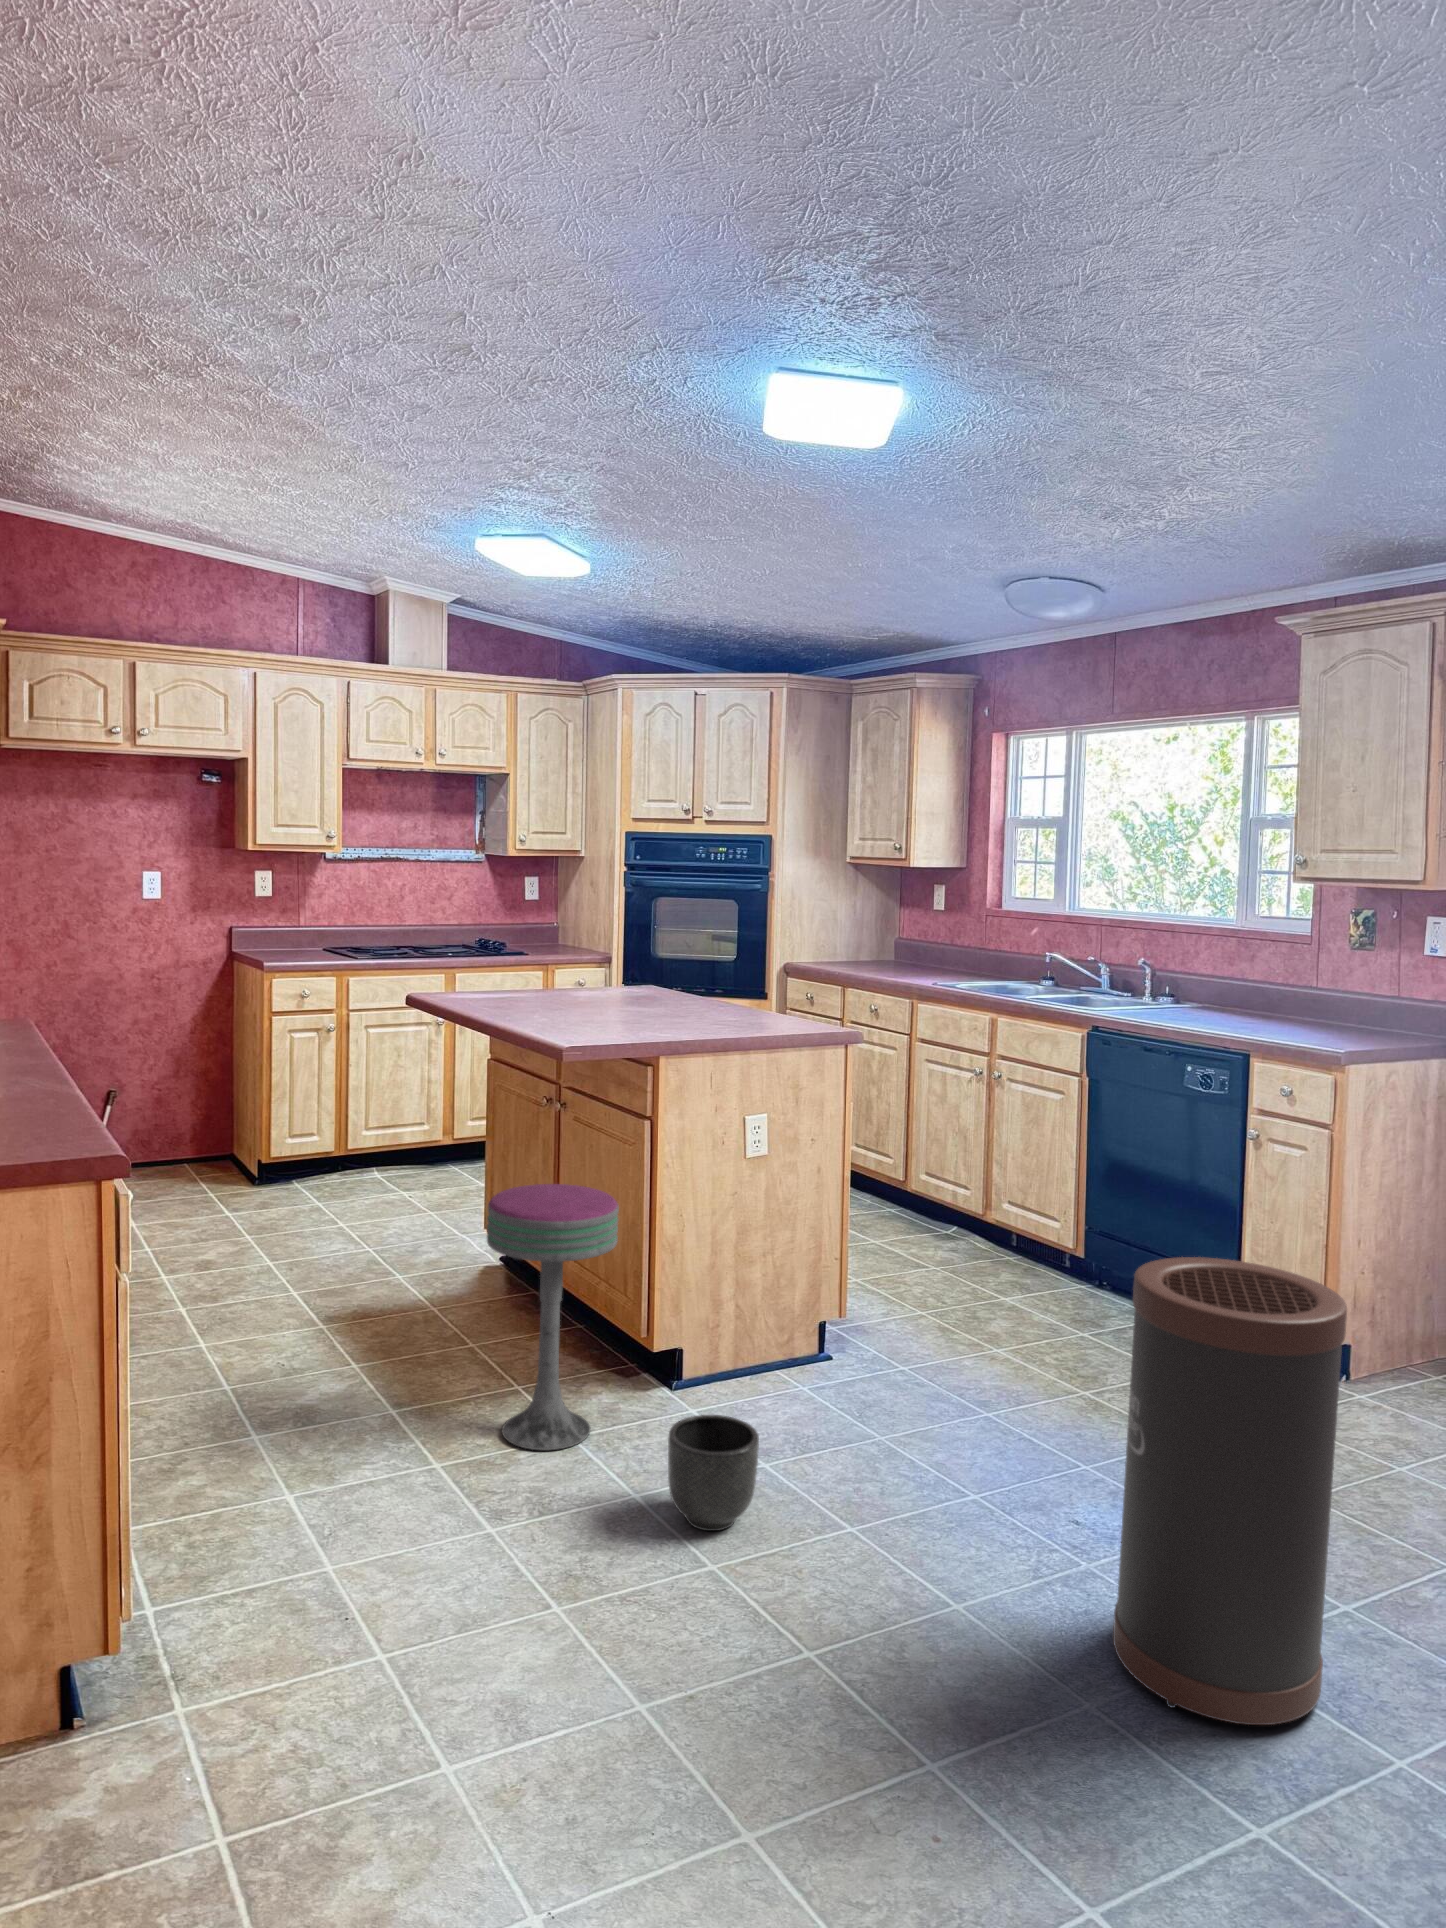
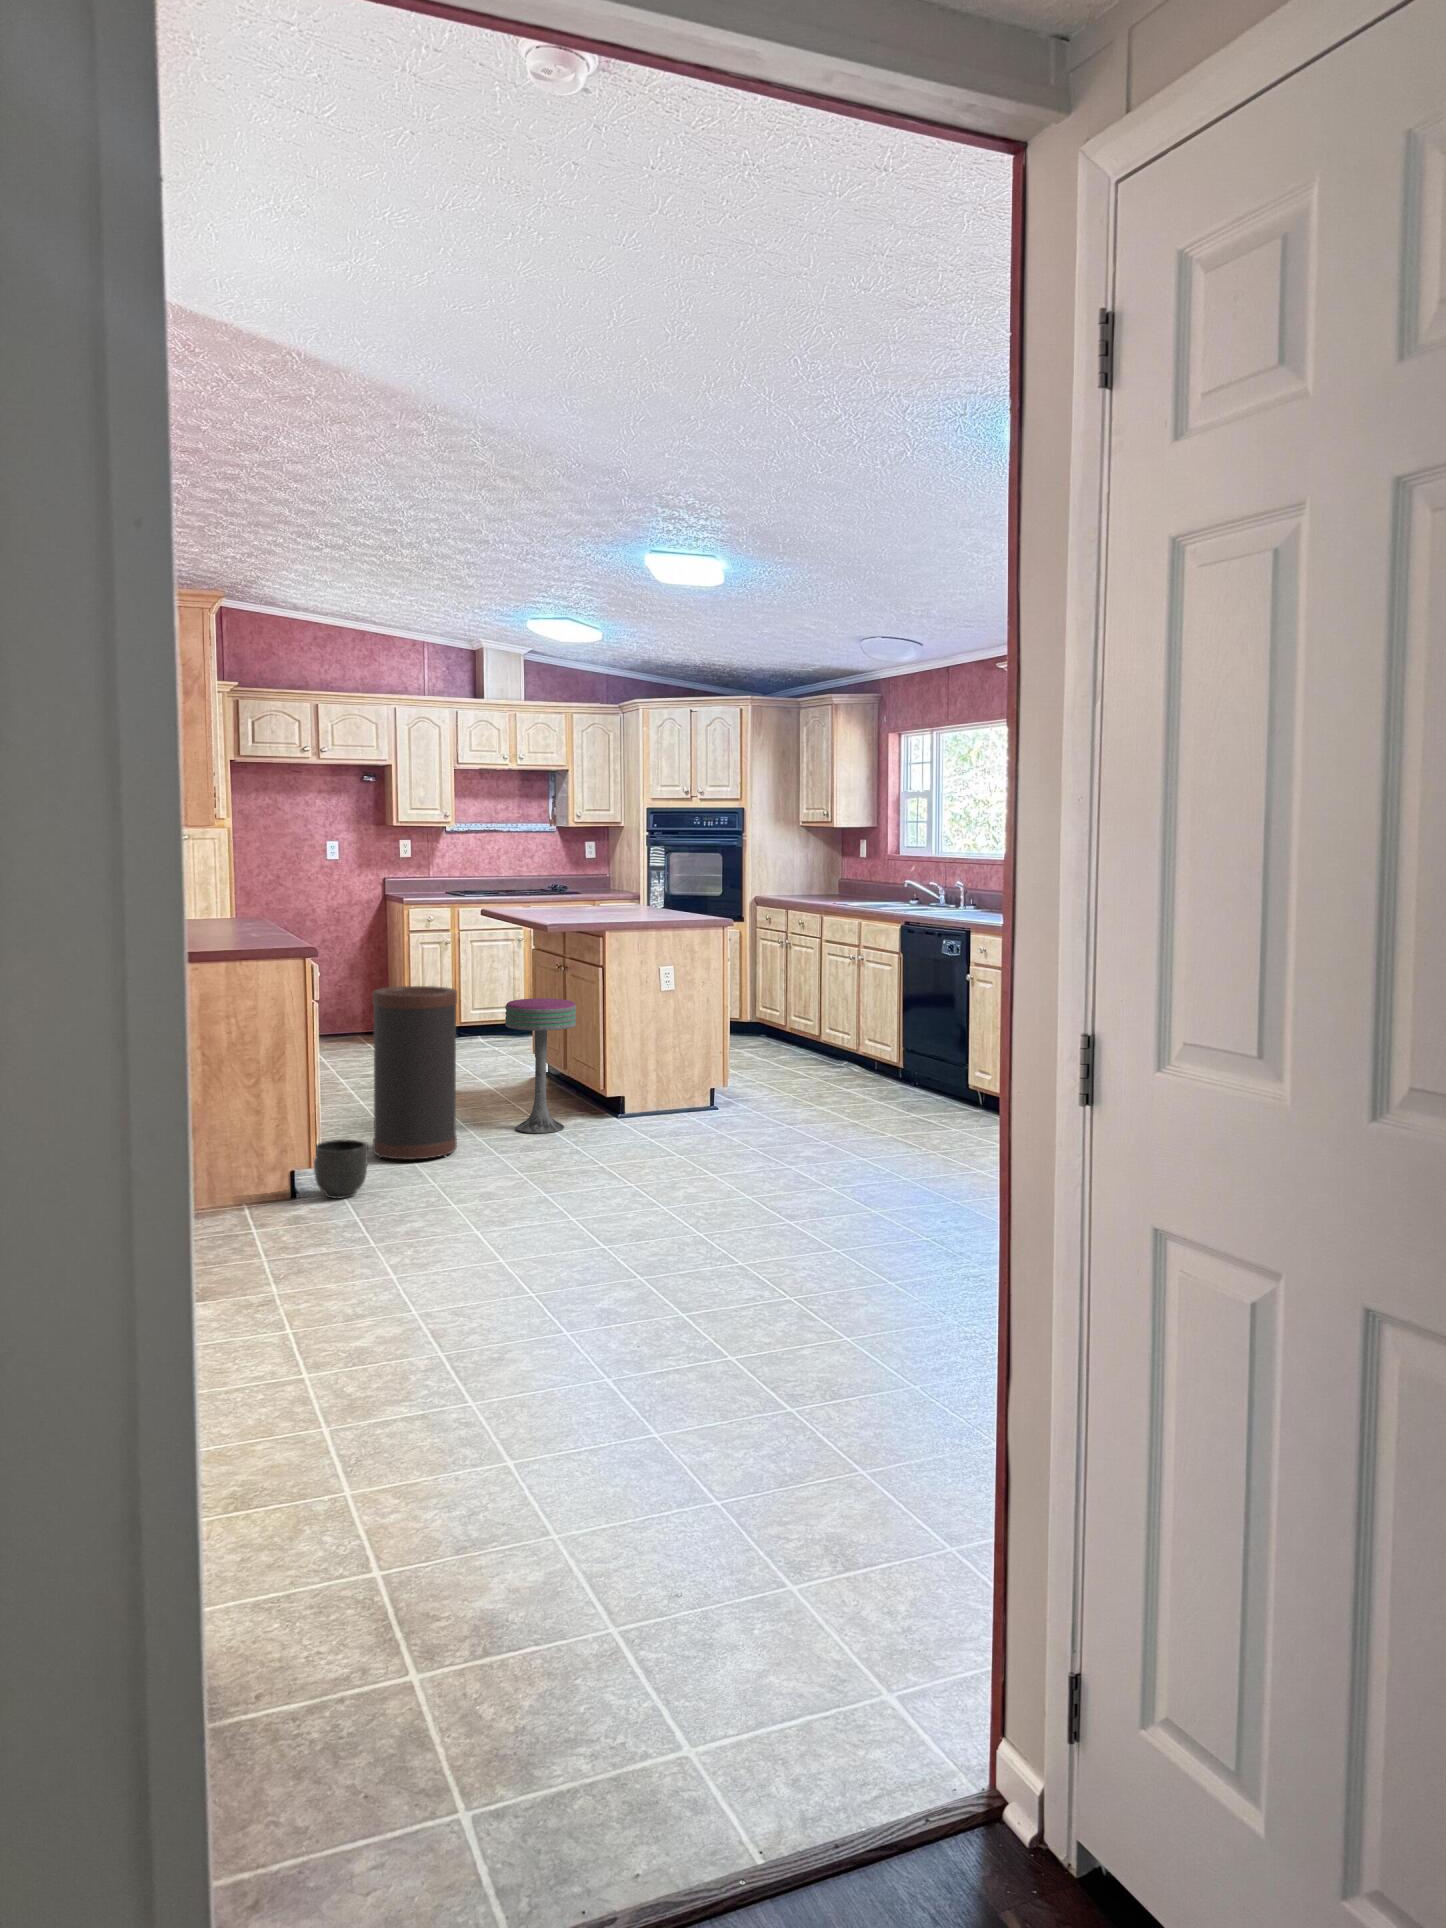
trash can: present [1113,1257,1347,1725] -> present [373,986,457,1159]
planter: present [668,1415,759,1531] -> present [314,1140,368,1199]

